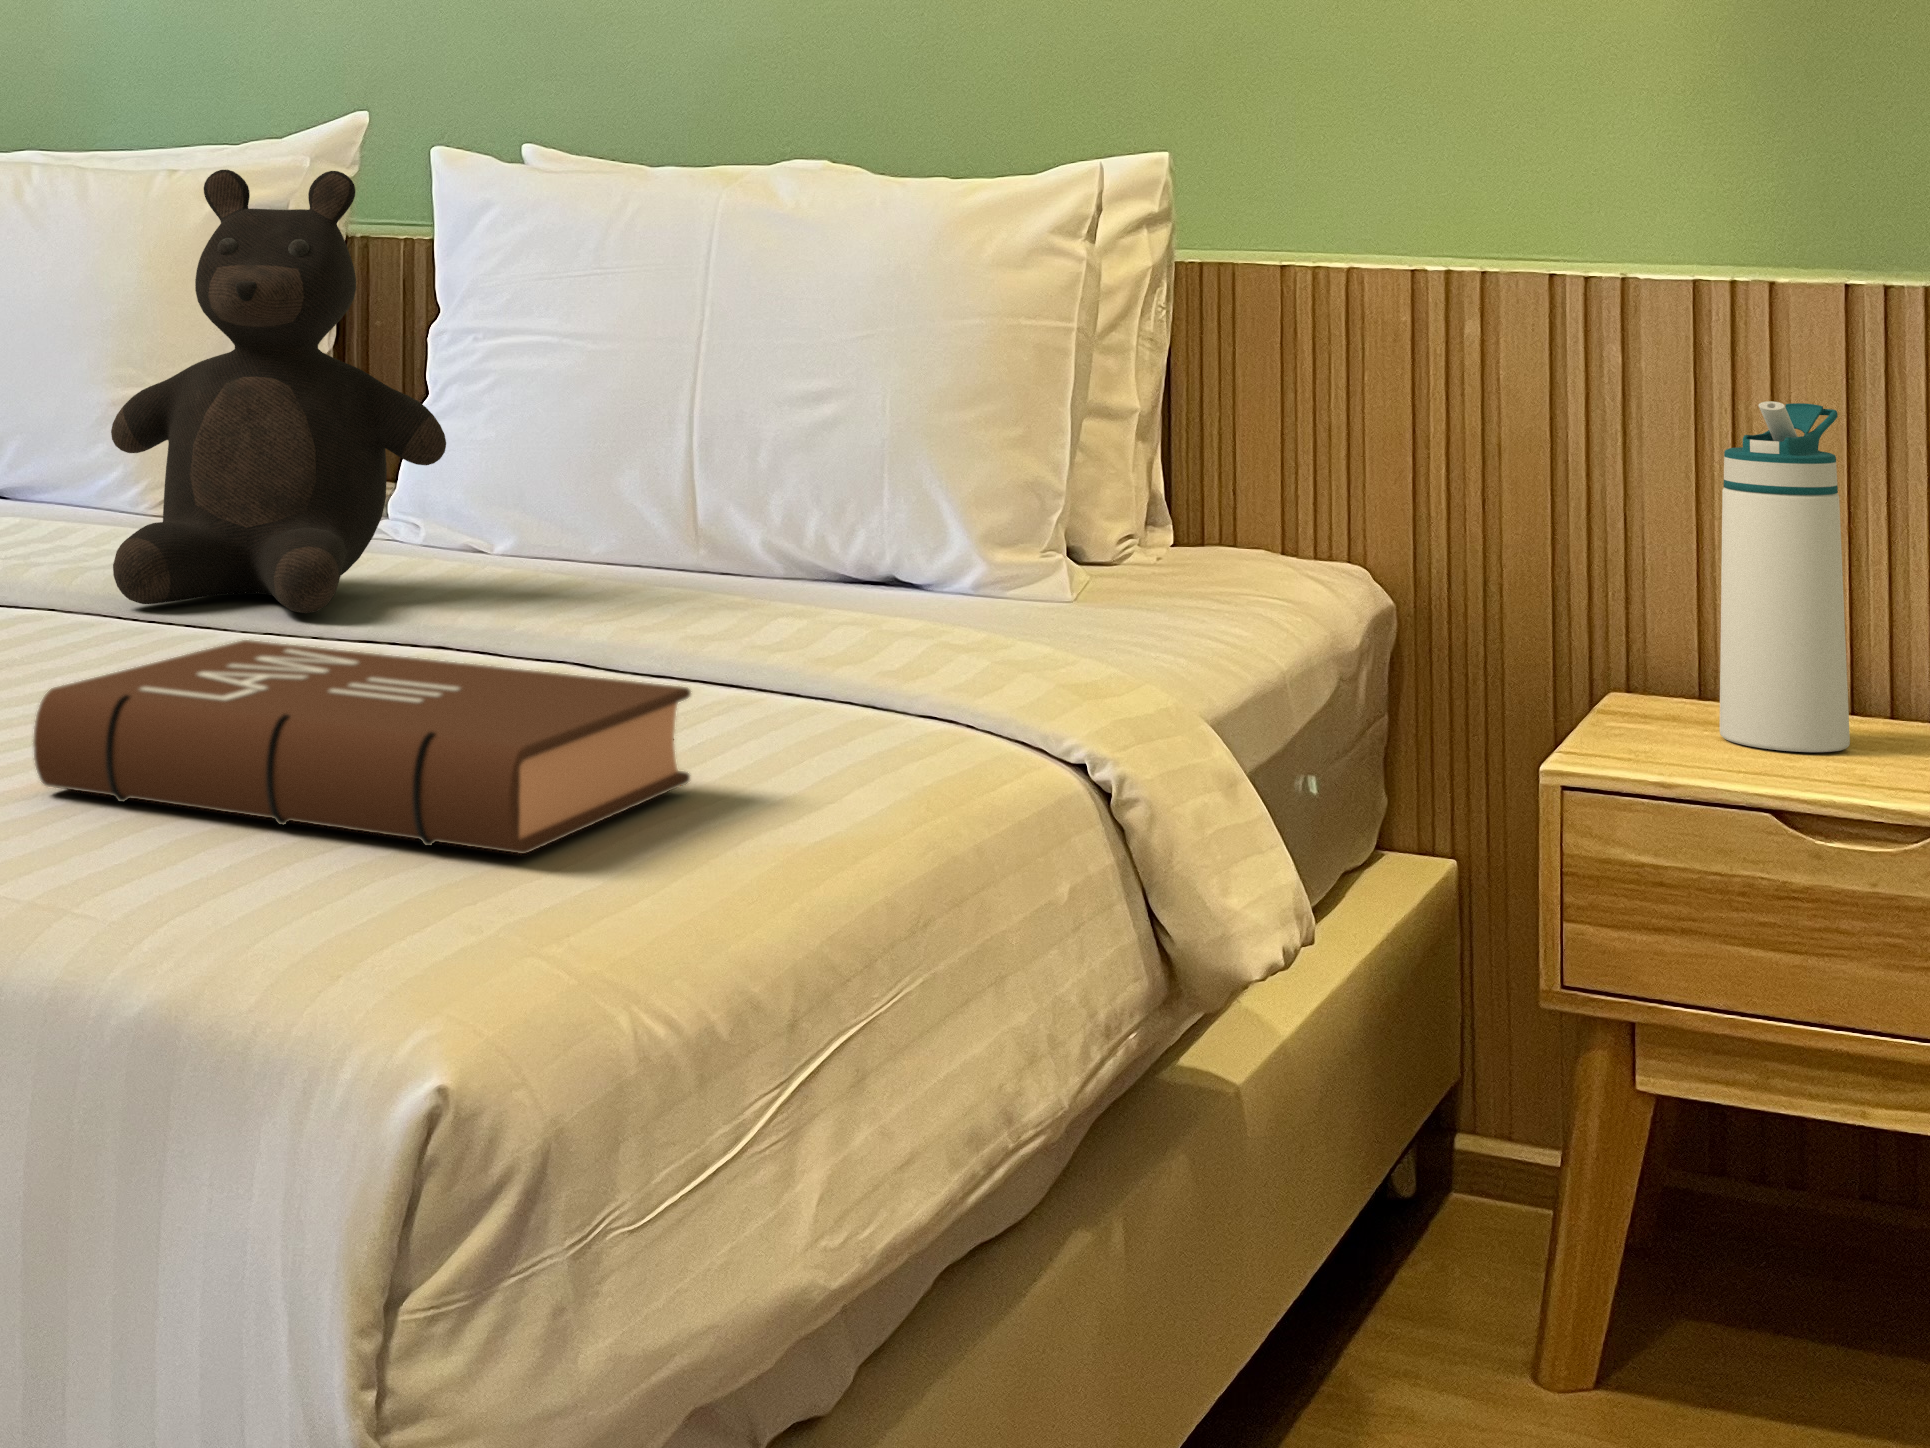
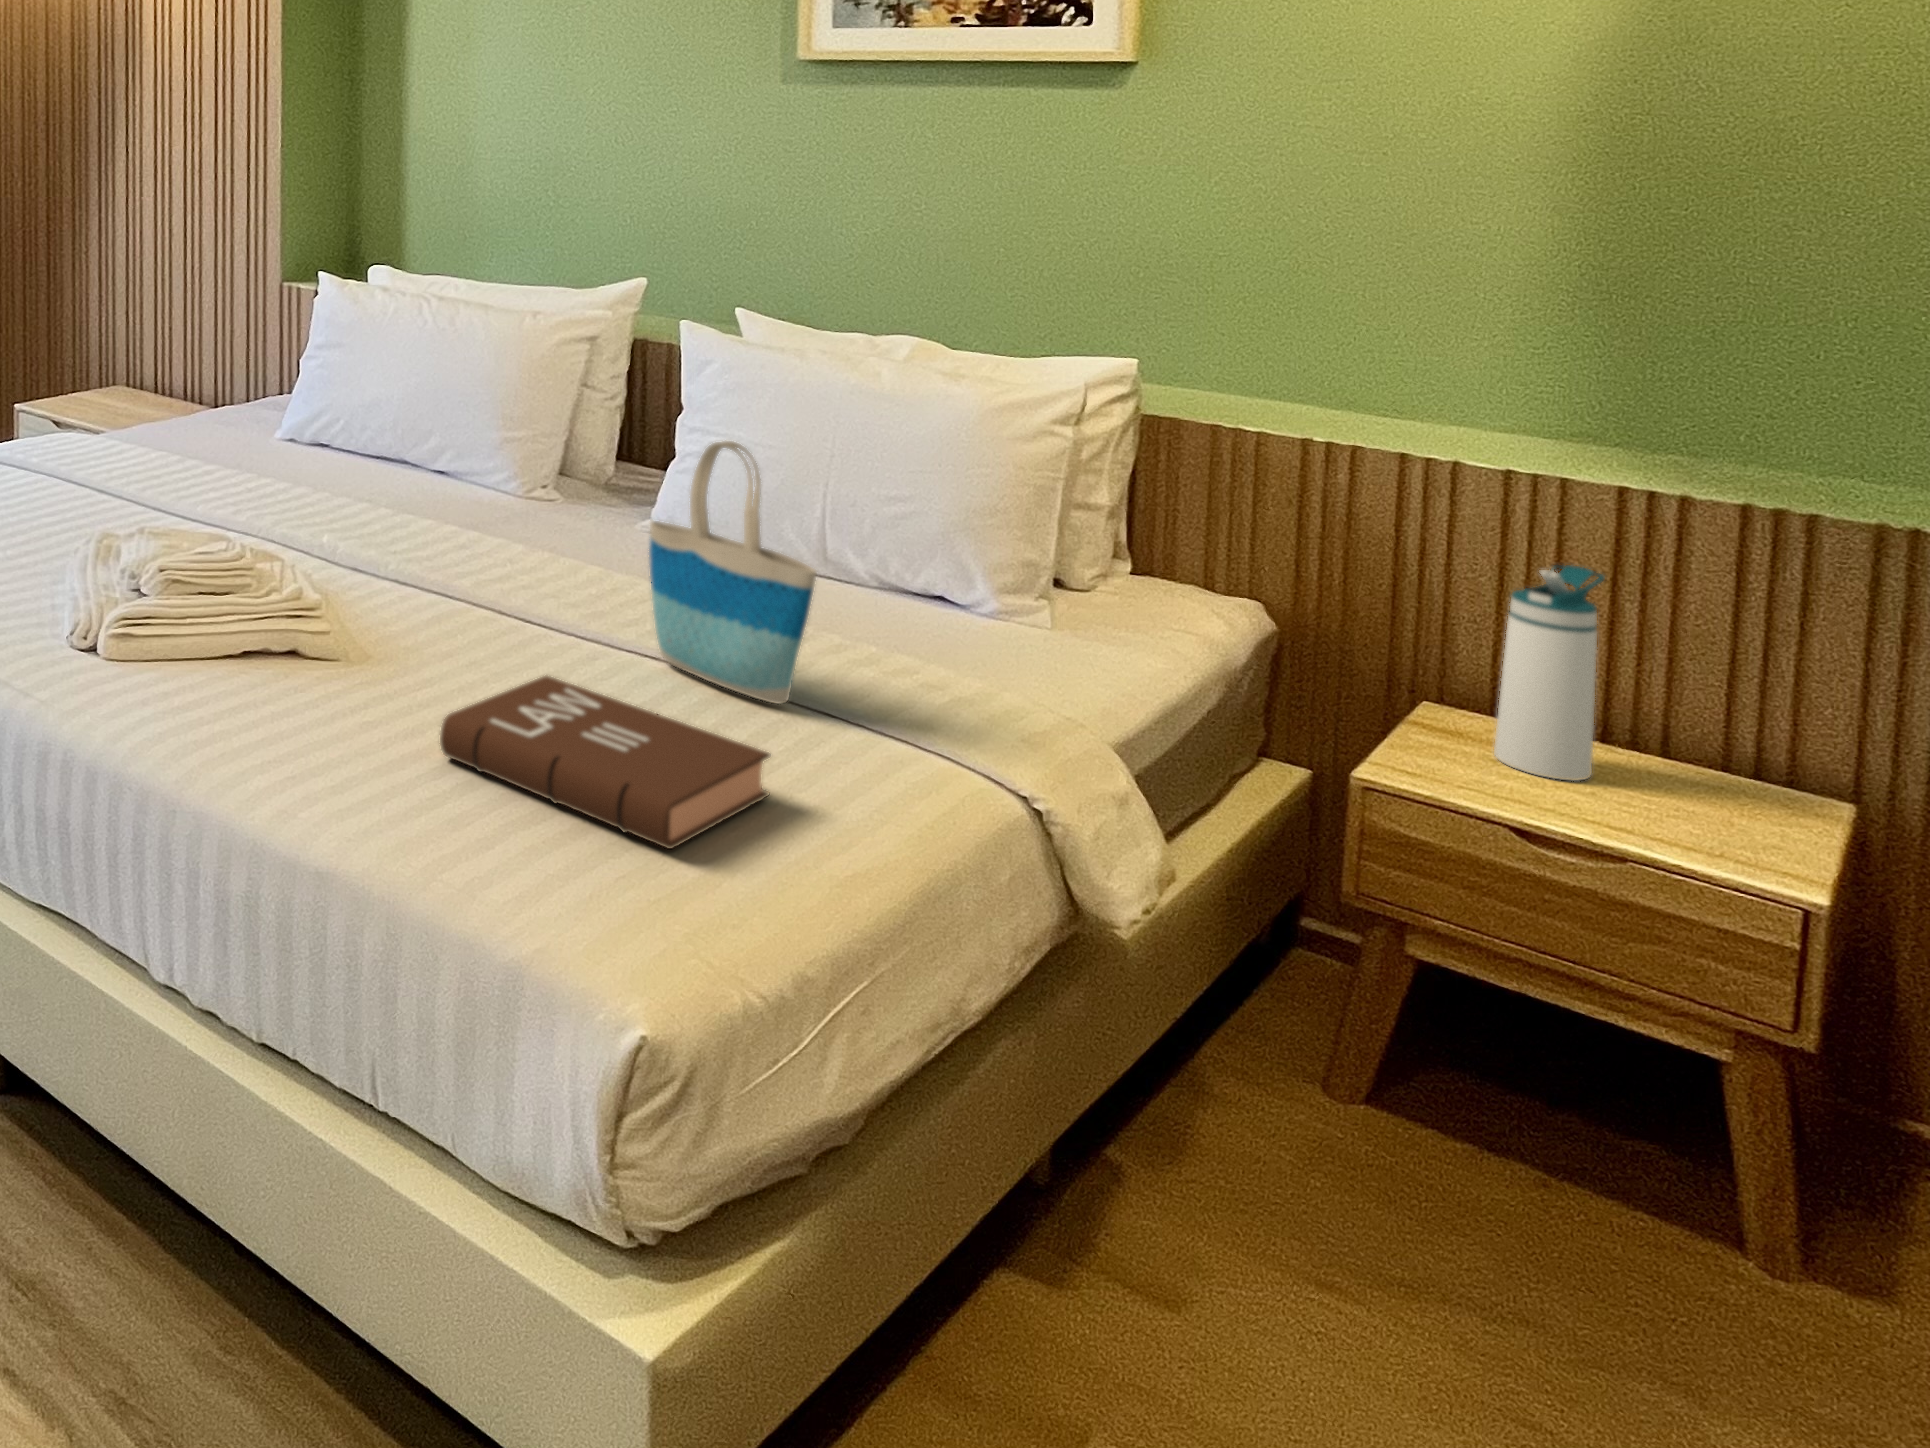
teddy bear: present [111,170,446,613] -> none [490,370,668,605]
tote bag: none [426,176,738,690] -> present [649,441,817,704]

